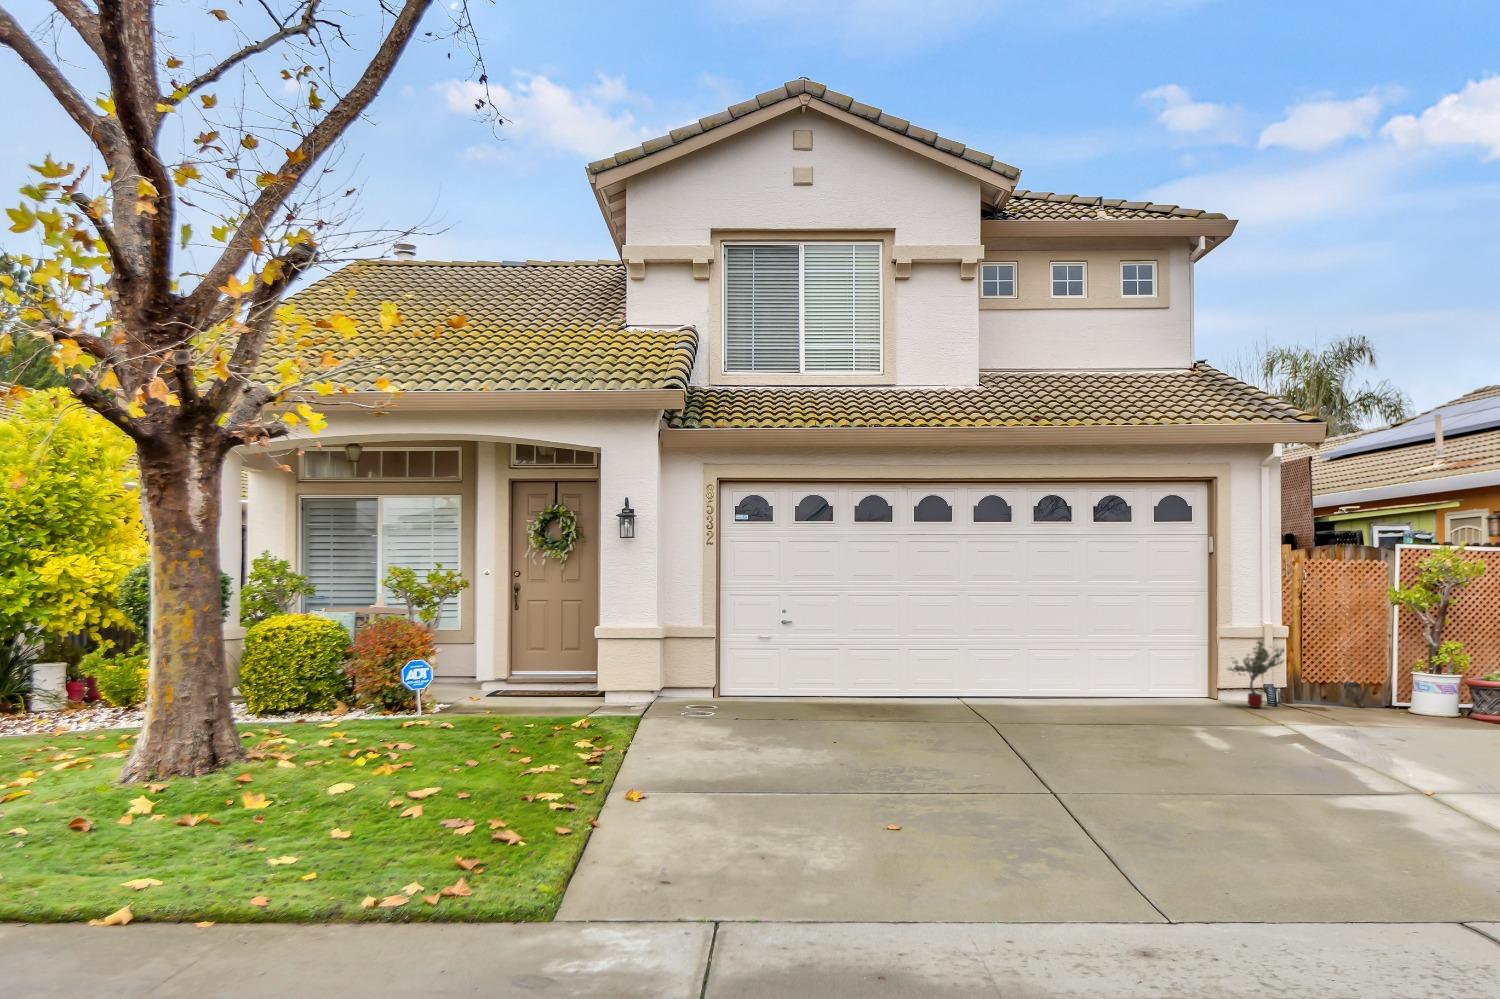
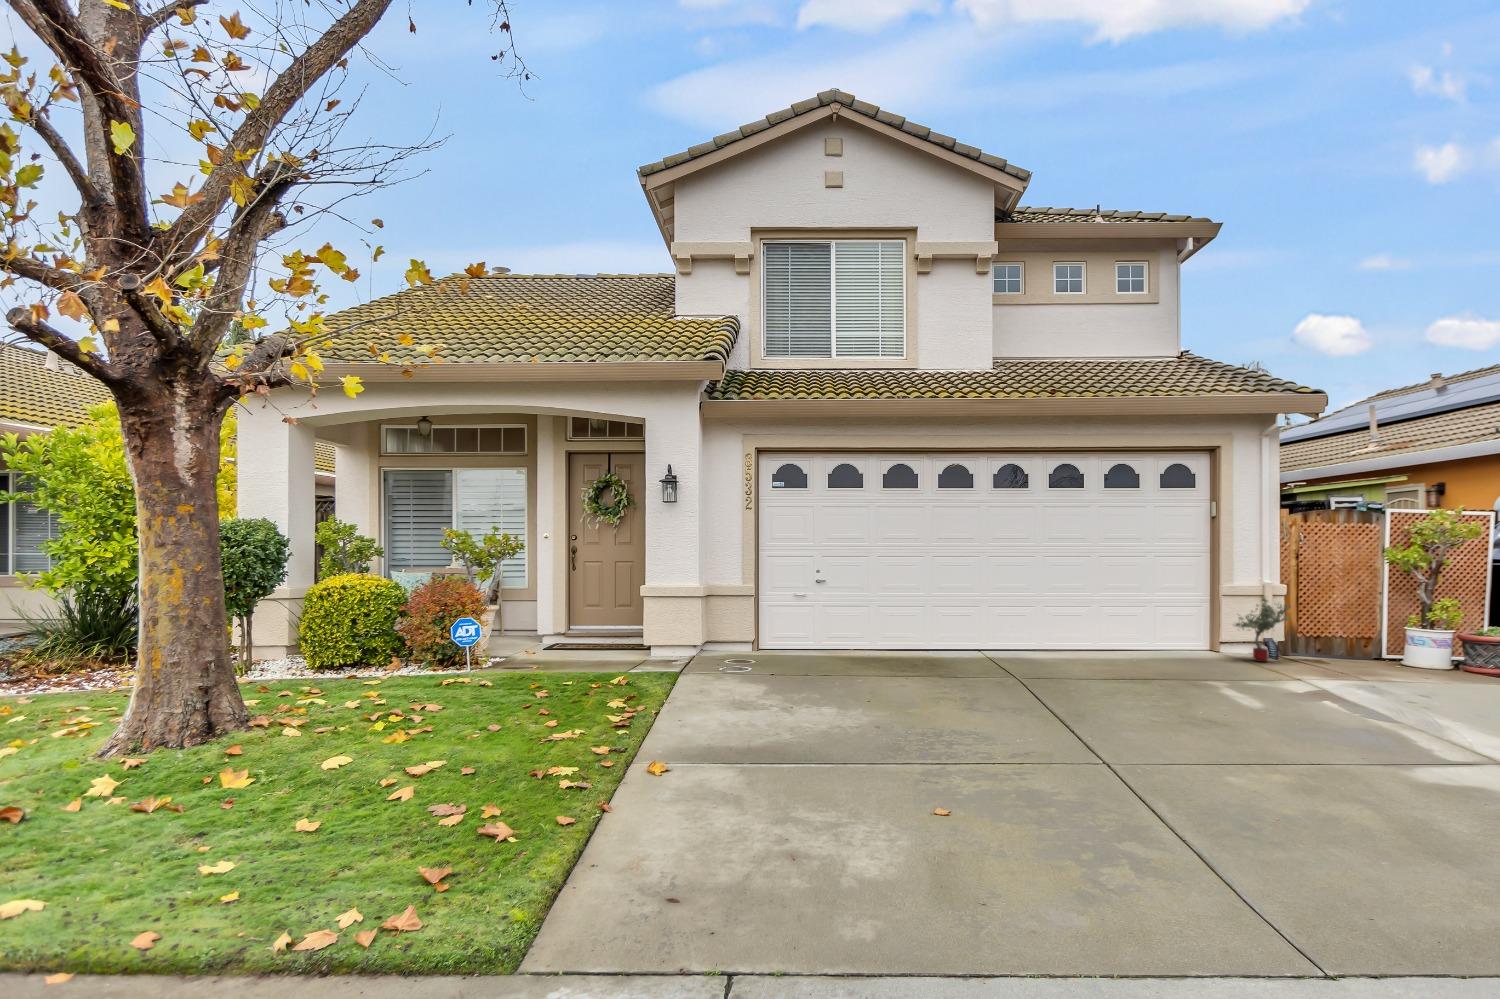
watering can: present [1343,682,1370,707] -> none [1340,637,1375,661]

